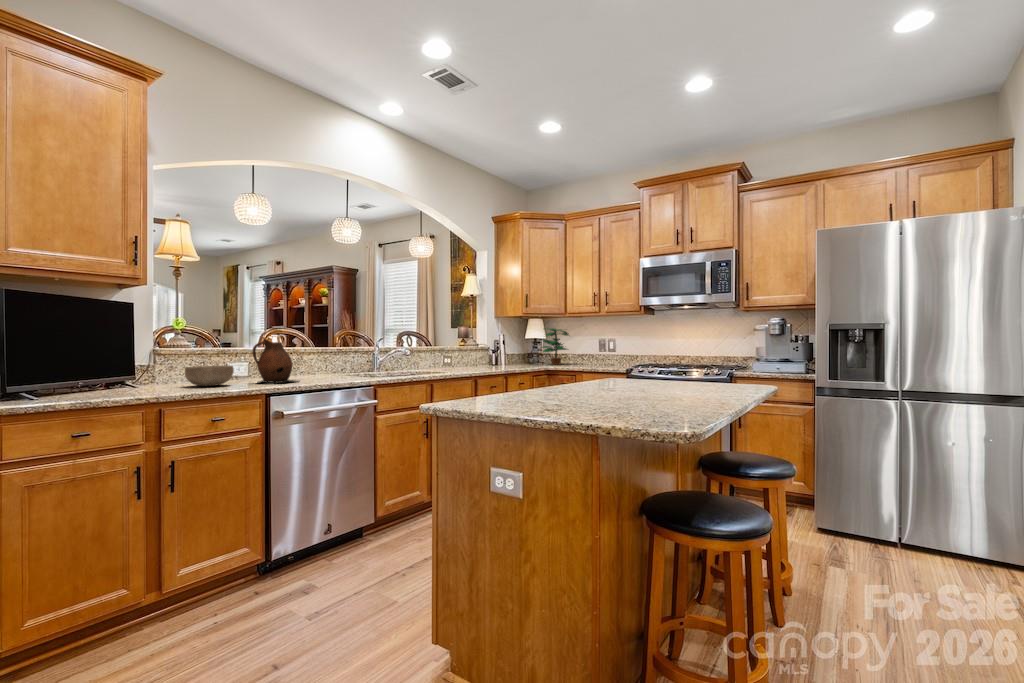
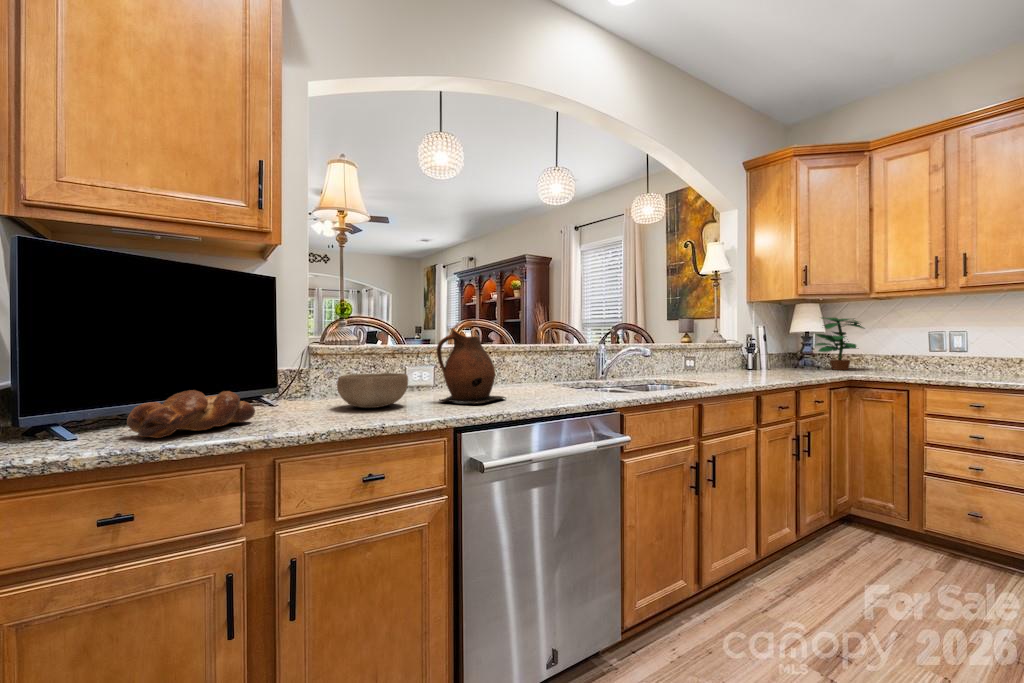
bread loaf: none [70,373,139,397] -> present [127,390,255,438]

